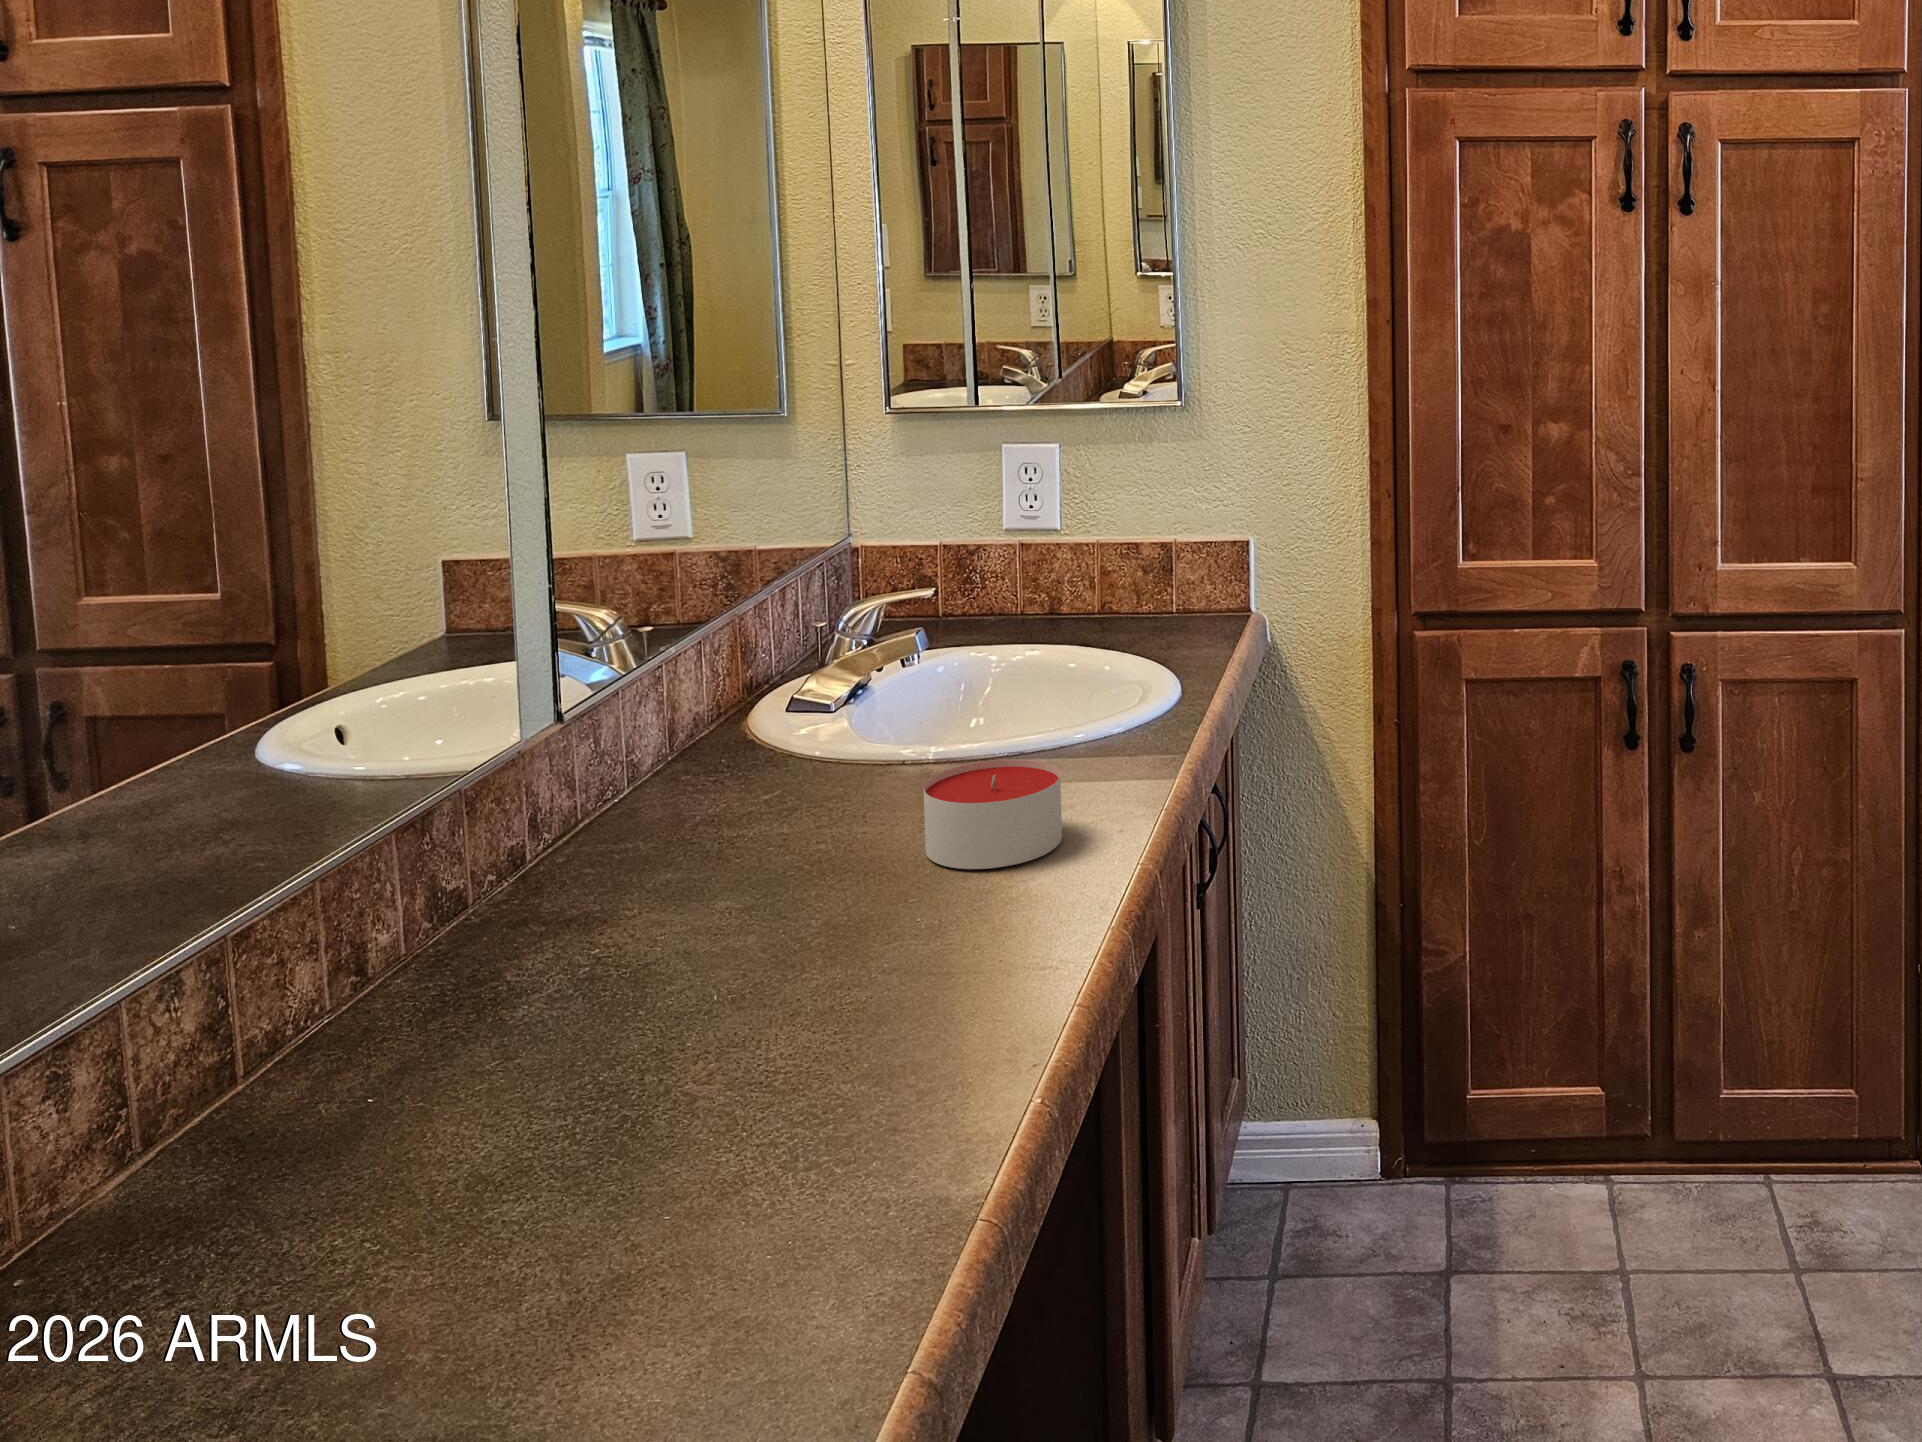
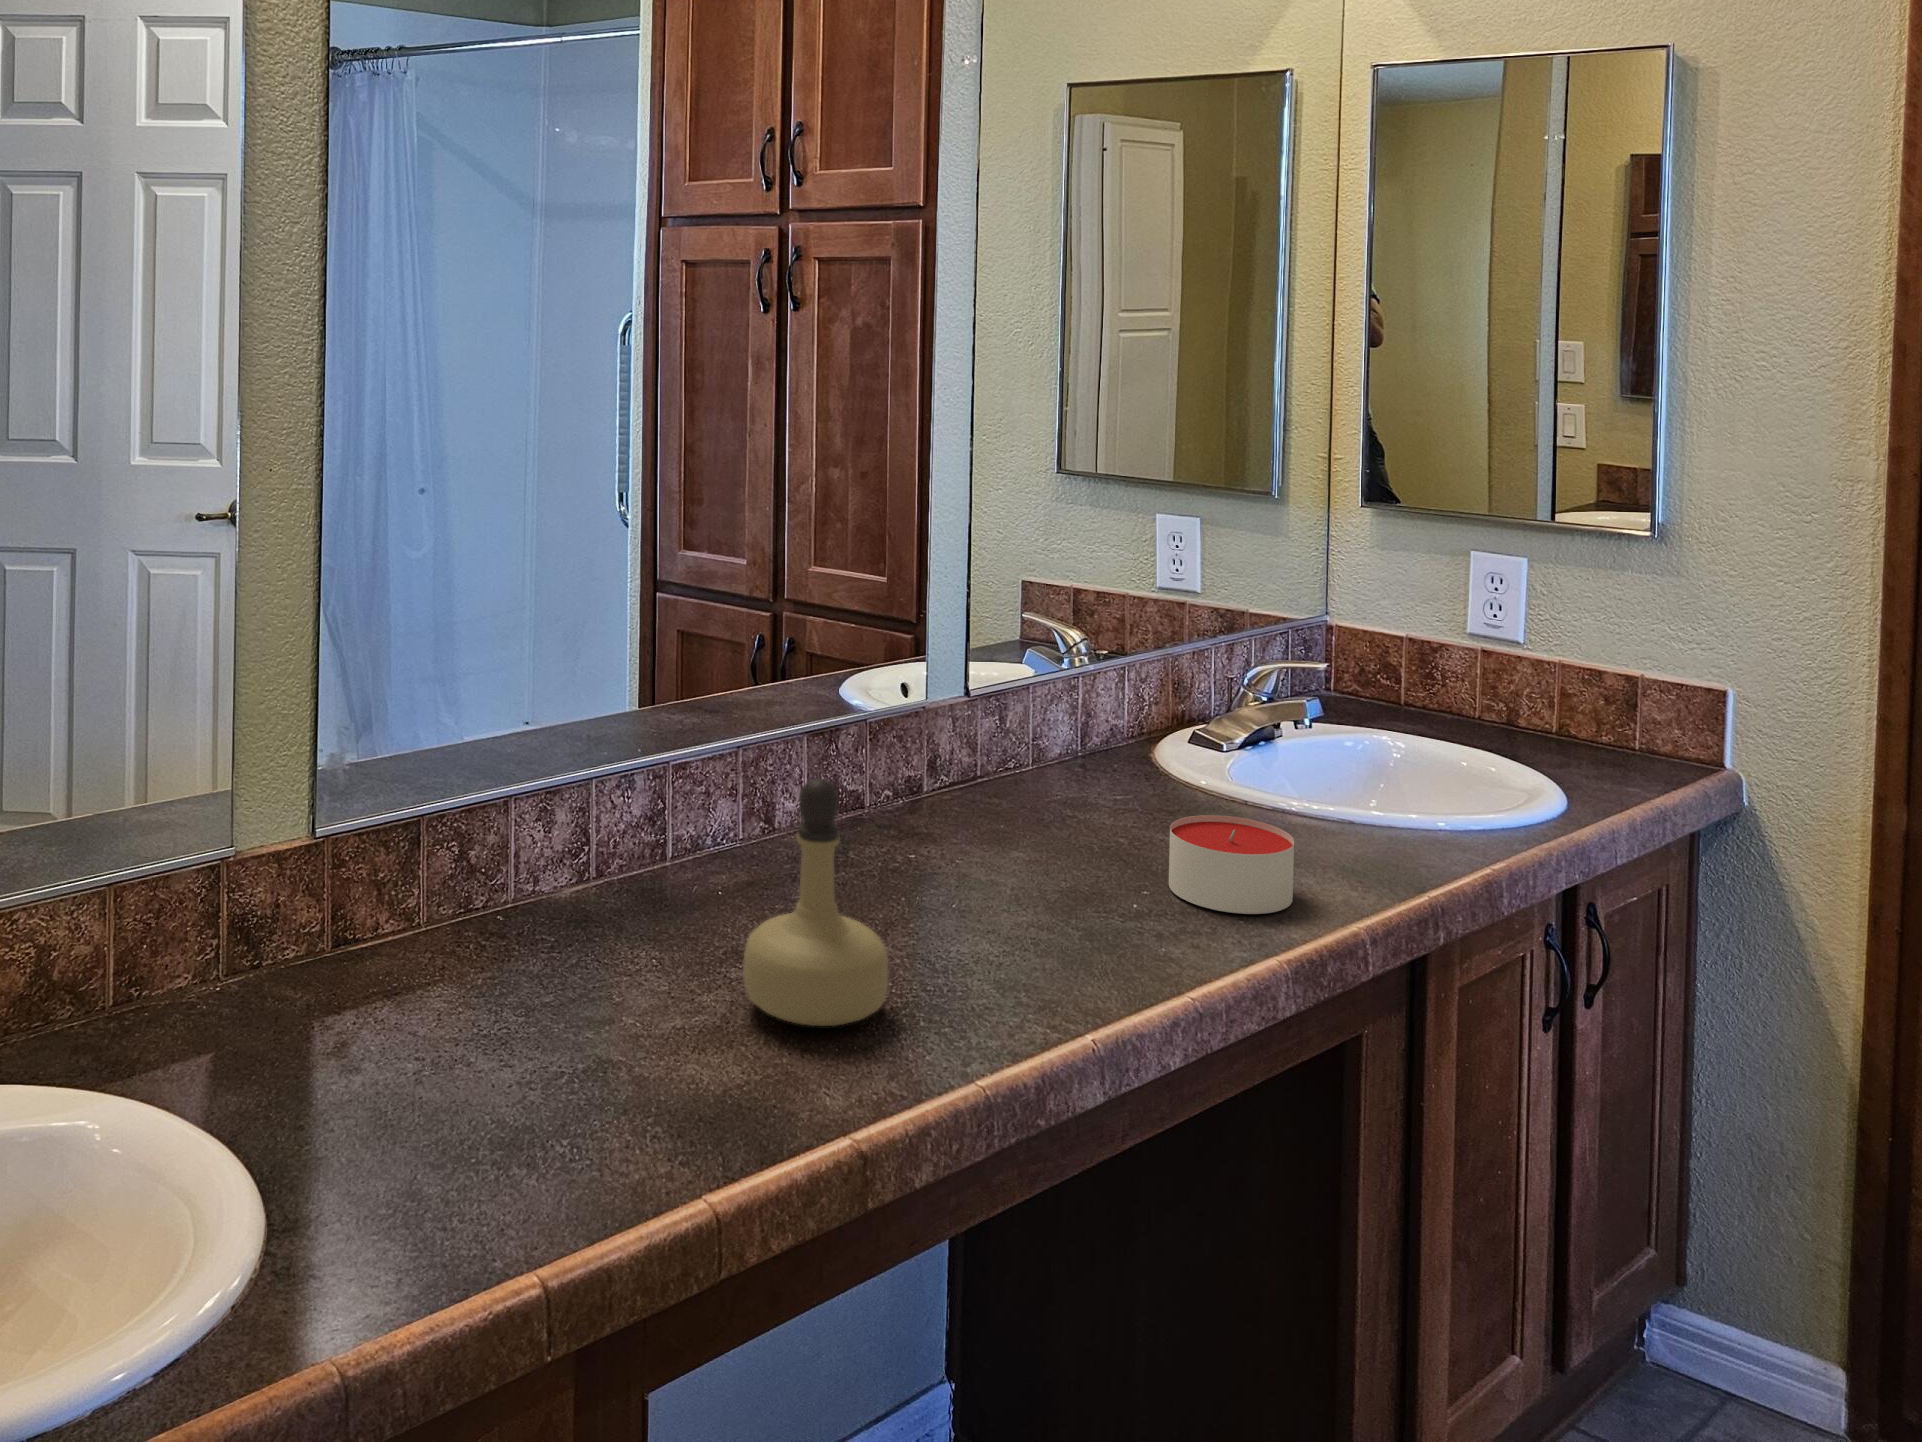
perfume bottle: none [574,852,797,1205] -> present [743,778,888,1026]

